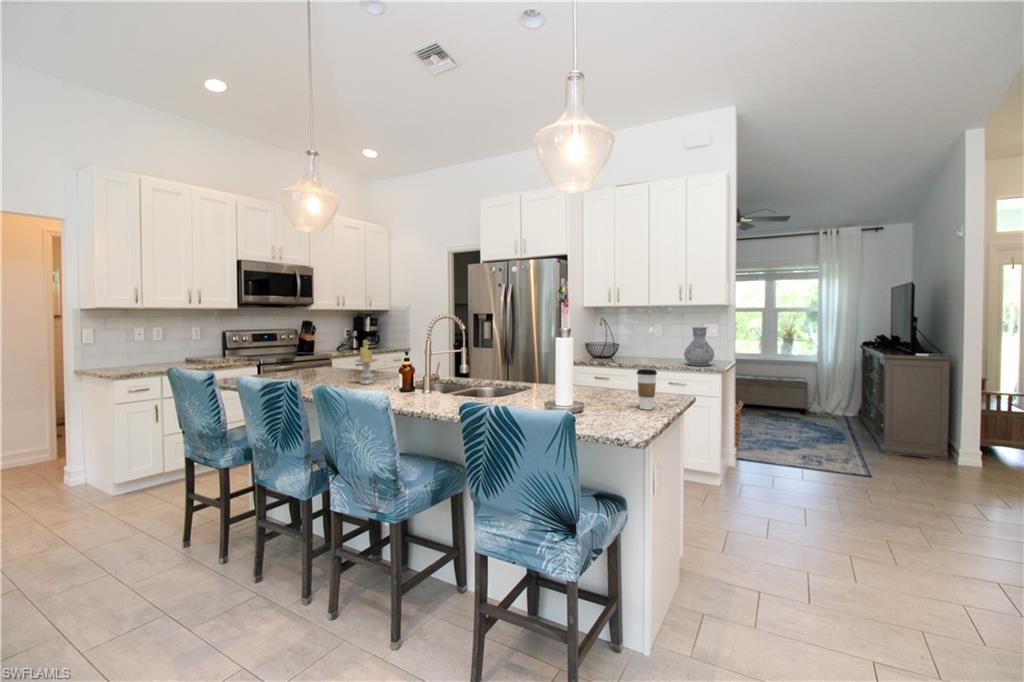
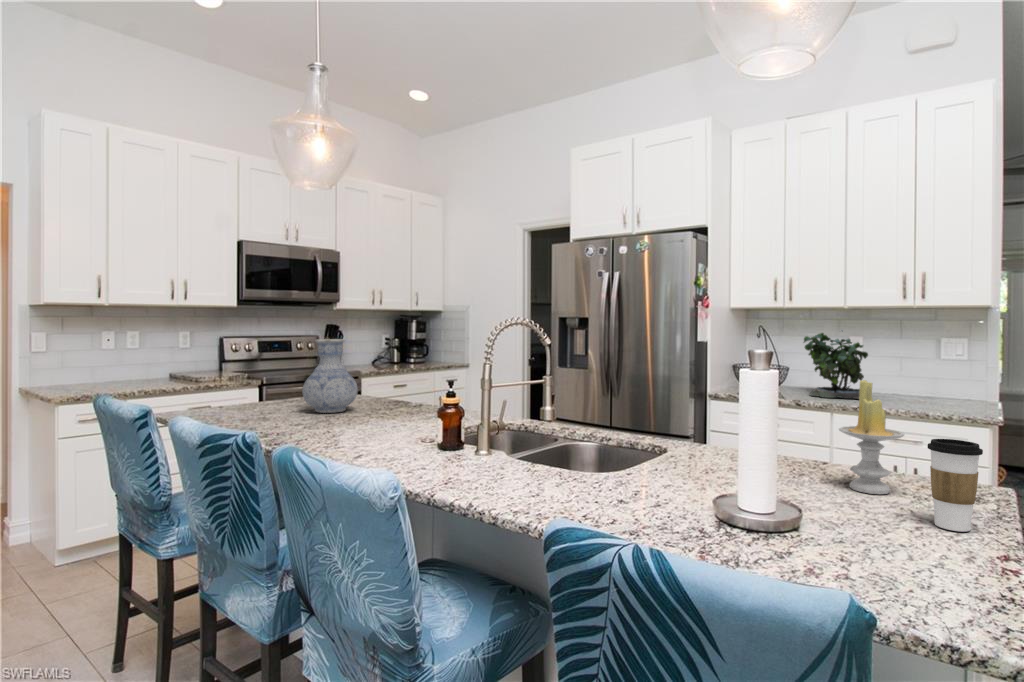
potted plant: none [626,320,664,363] -> present [804,330,868,399]
vase: present [684,327,714,366] -> present [302,339,358,413]
candle: present [356,340,377,384] -> present [839,380,904,494]

